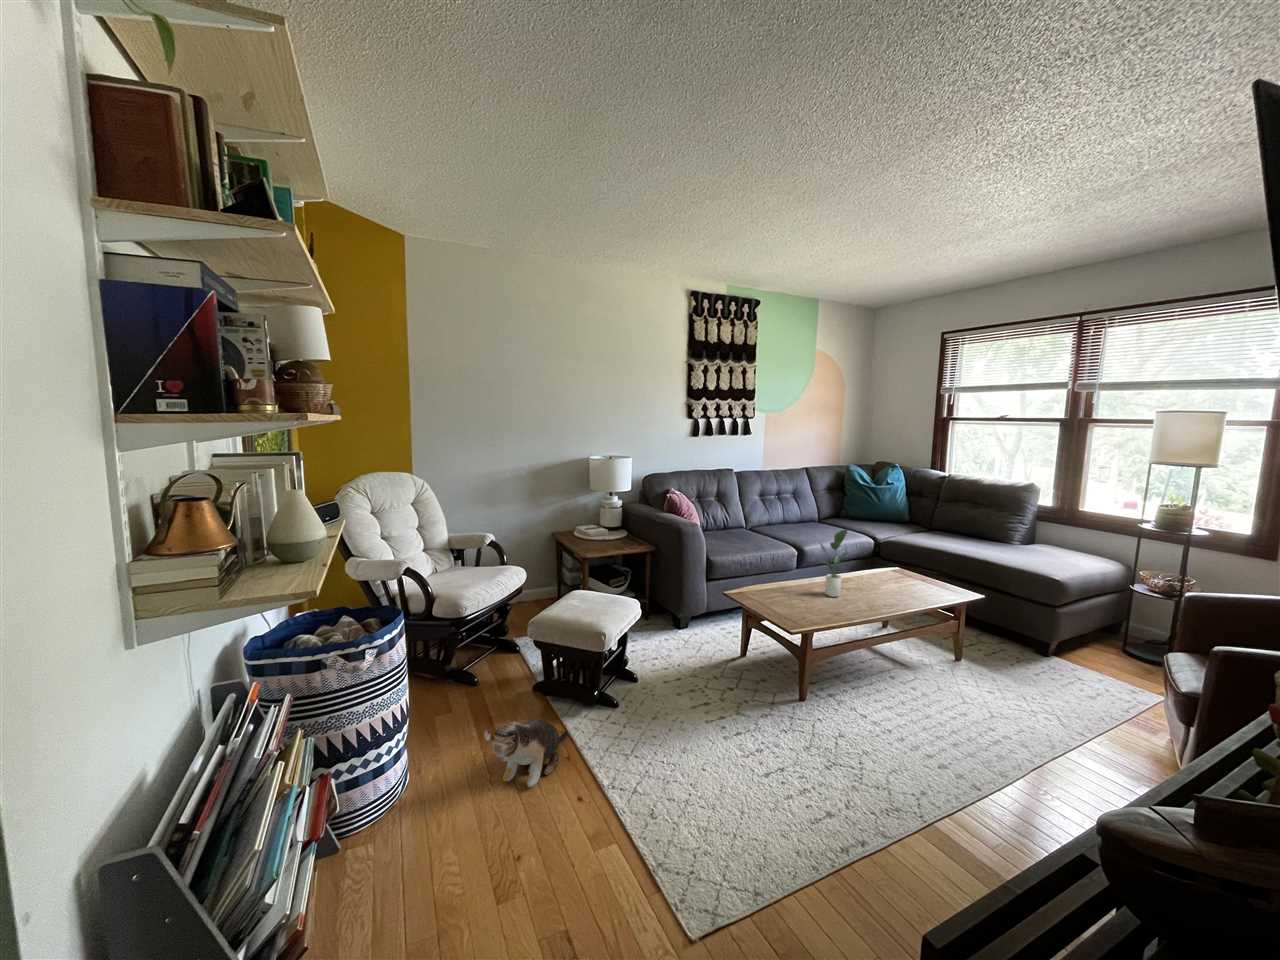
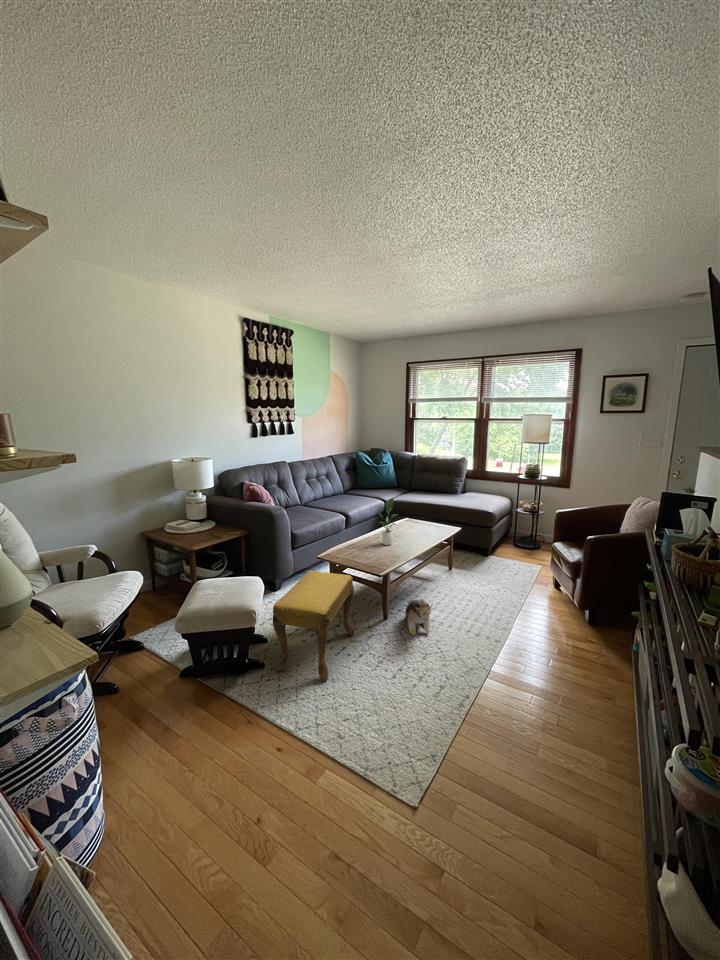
footstool: none [623,605,746,747] -> present [273,571,354,682]
plush toy: present [484,720,568,787] -> present [405,600,432,635]

